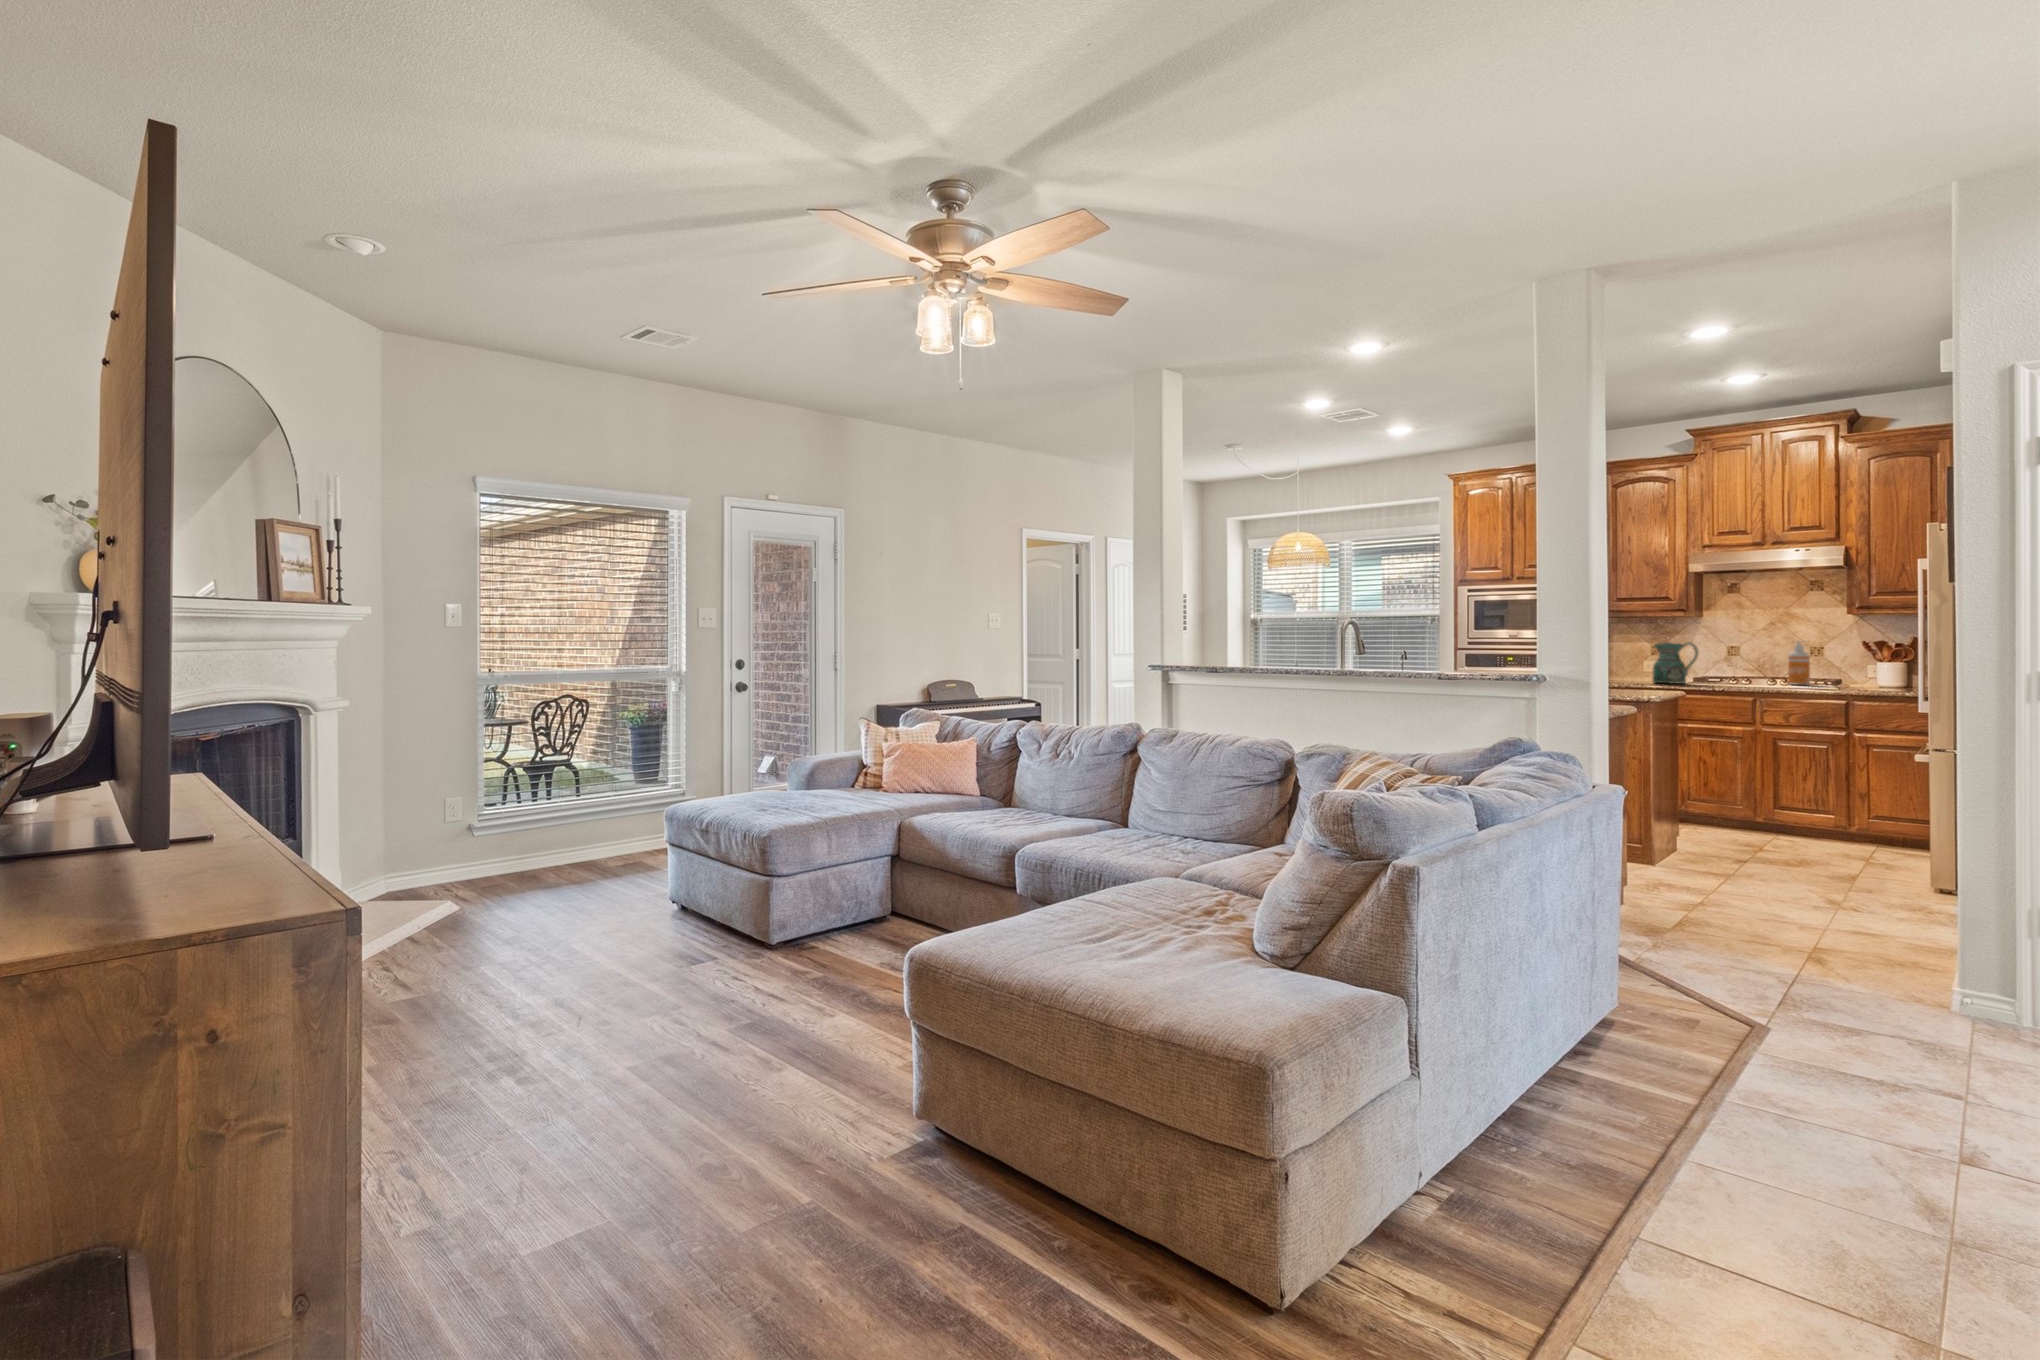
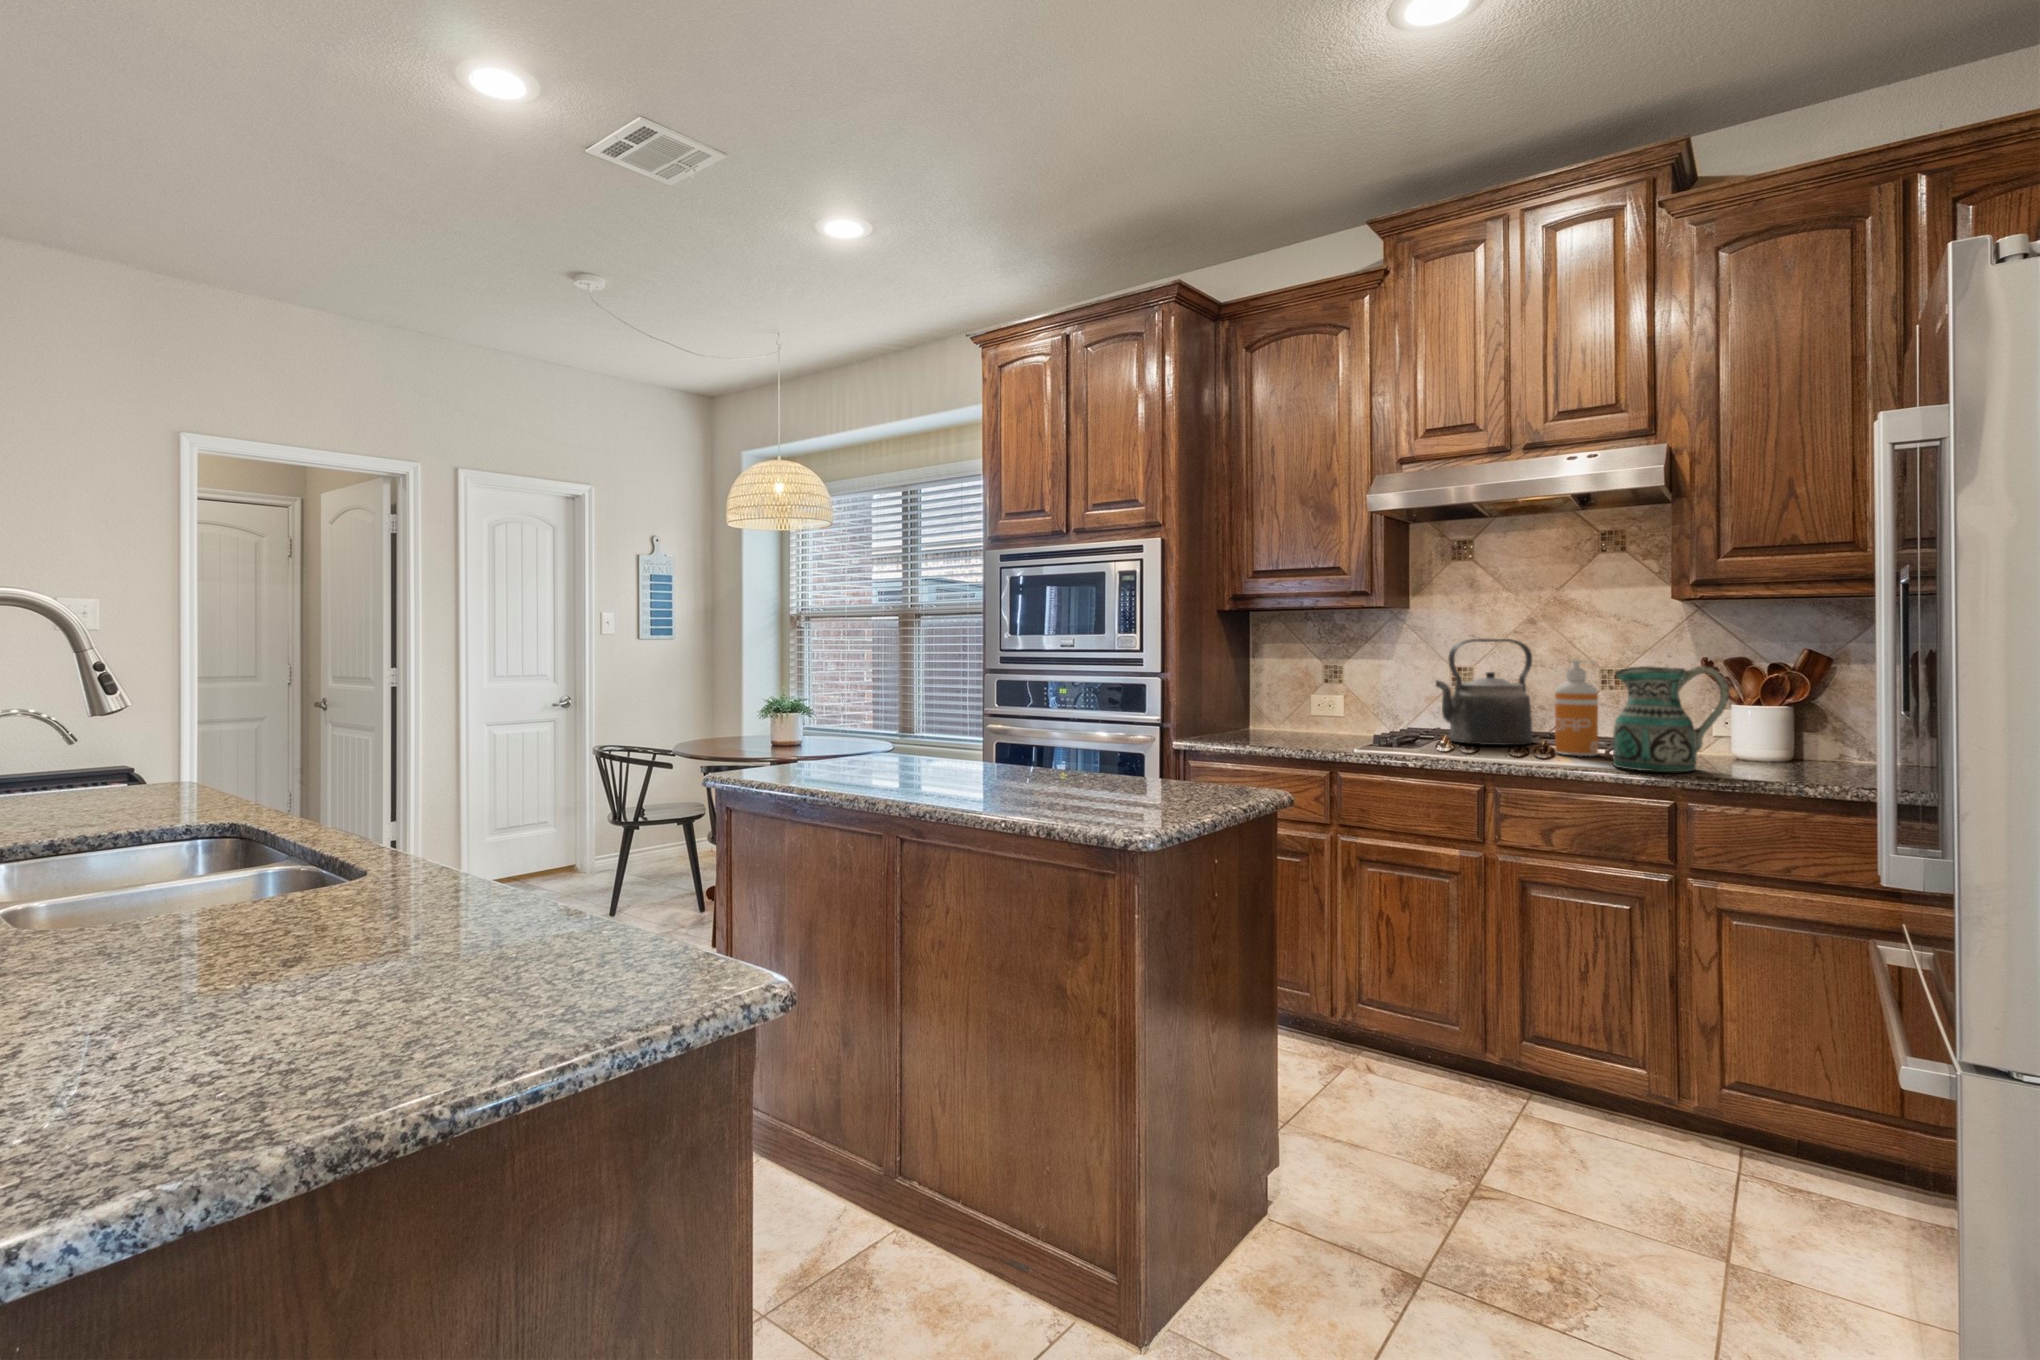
kettle: none [1724,632,1775,683] -> present [1436,639,1533,745]
ceramic pitcher: present [1652,642,1698,684] -> present [1613,666,1729,772]

